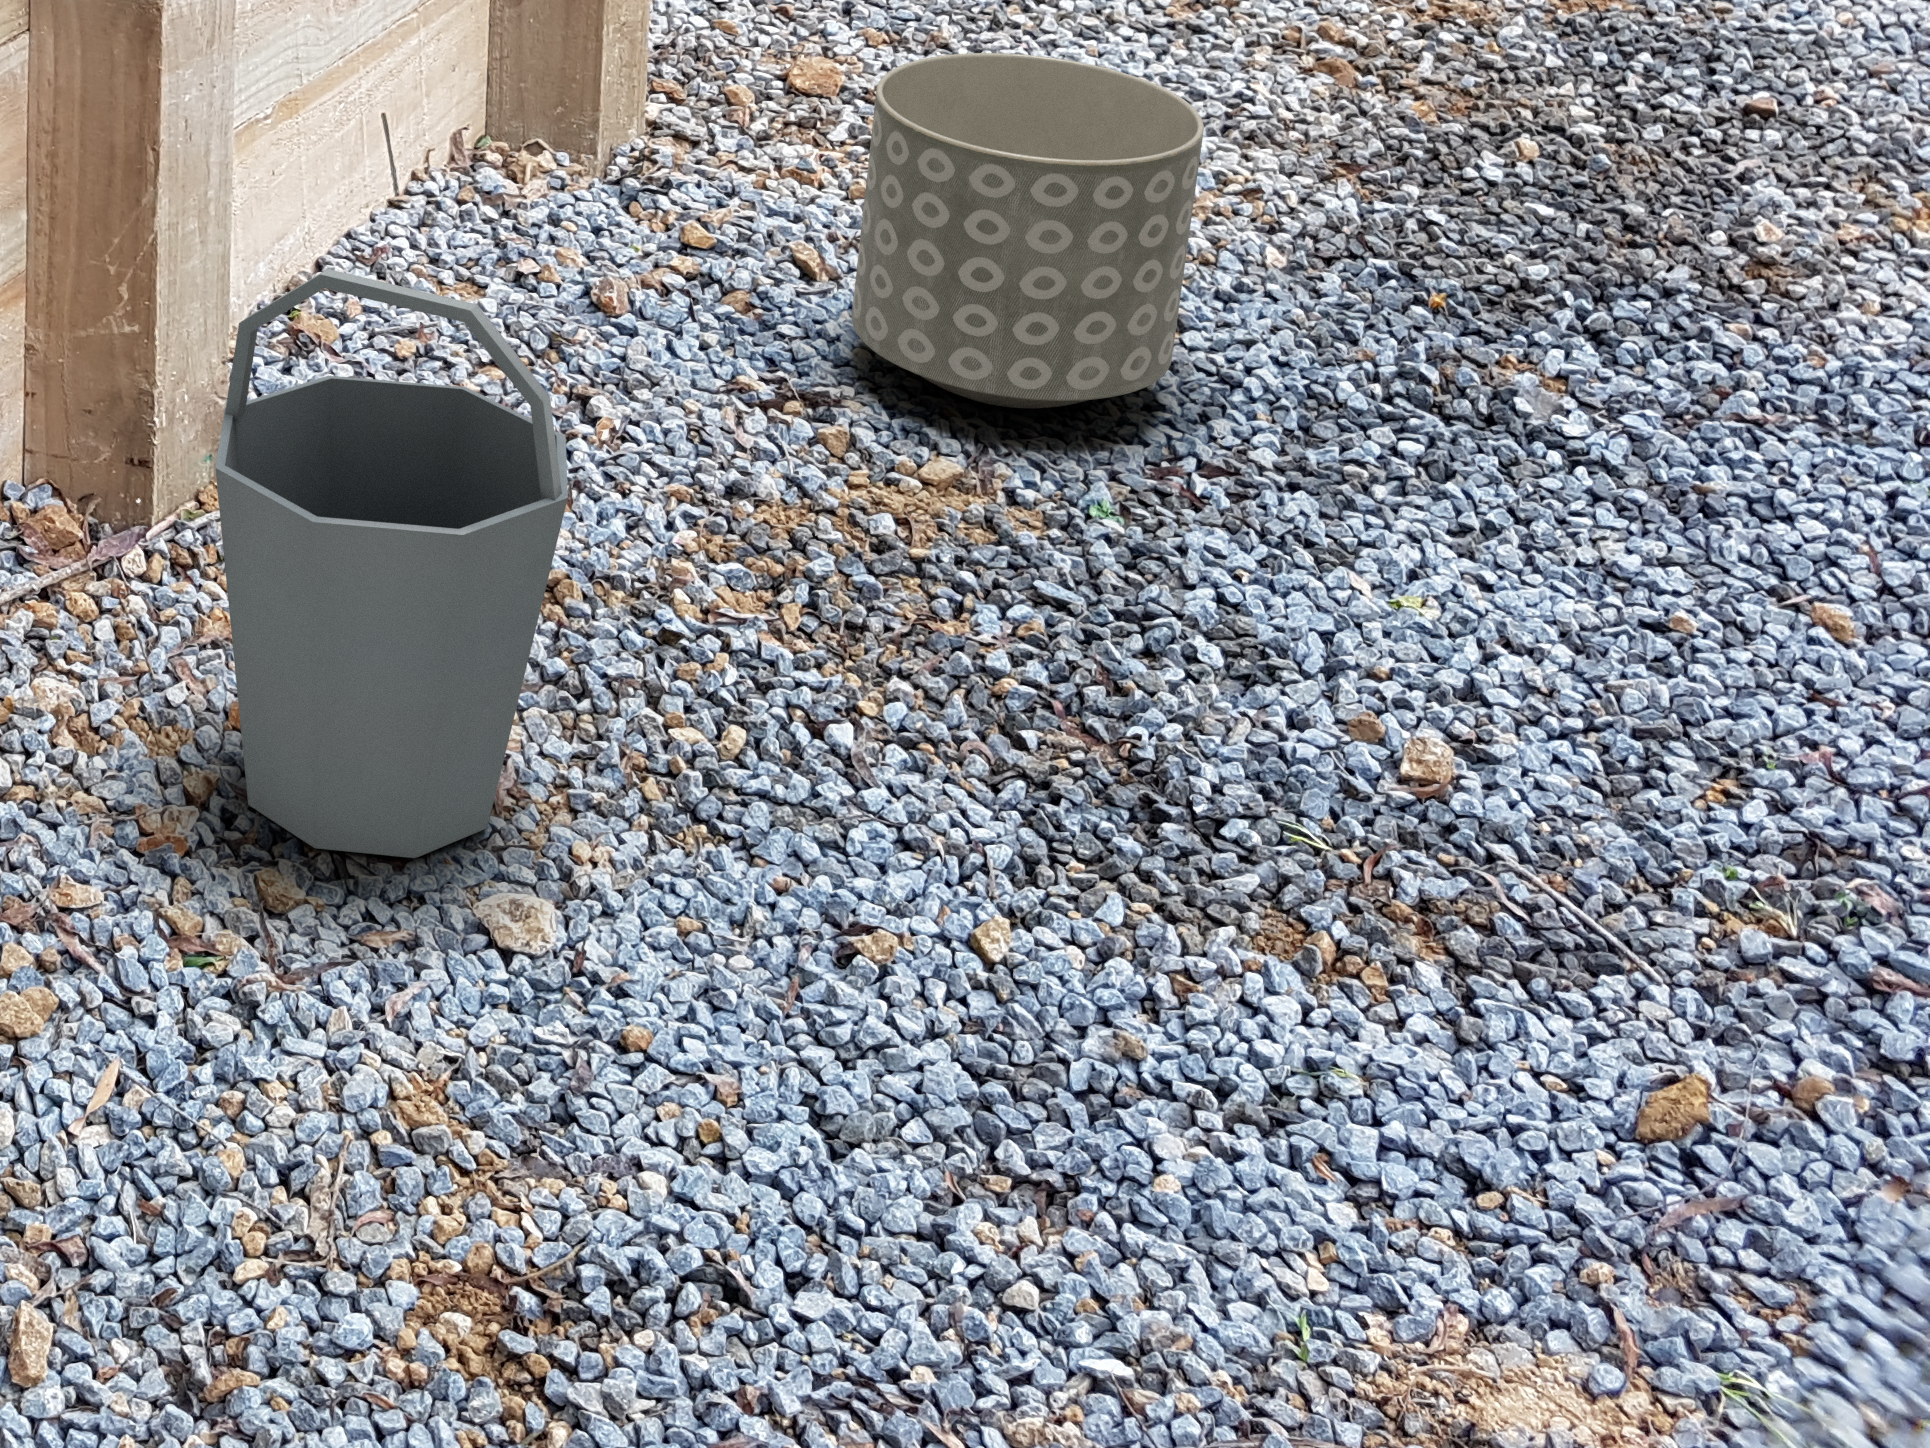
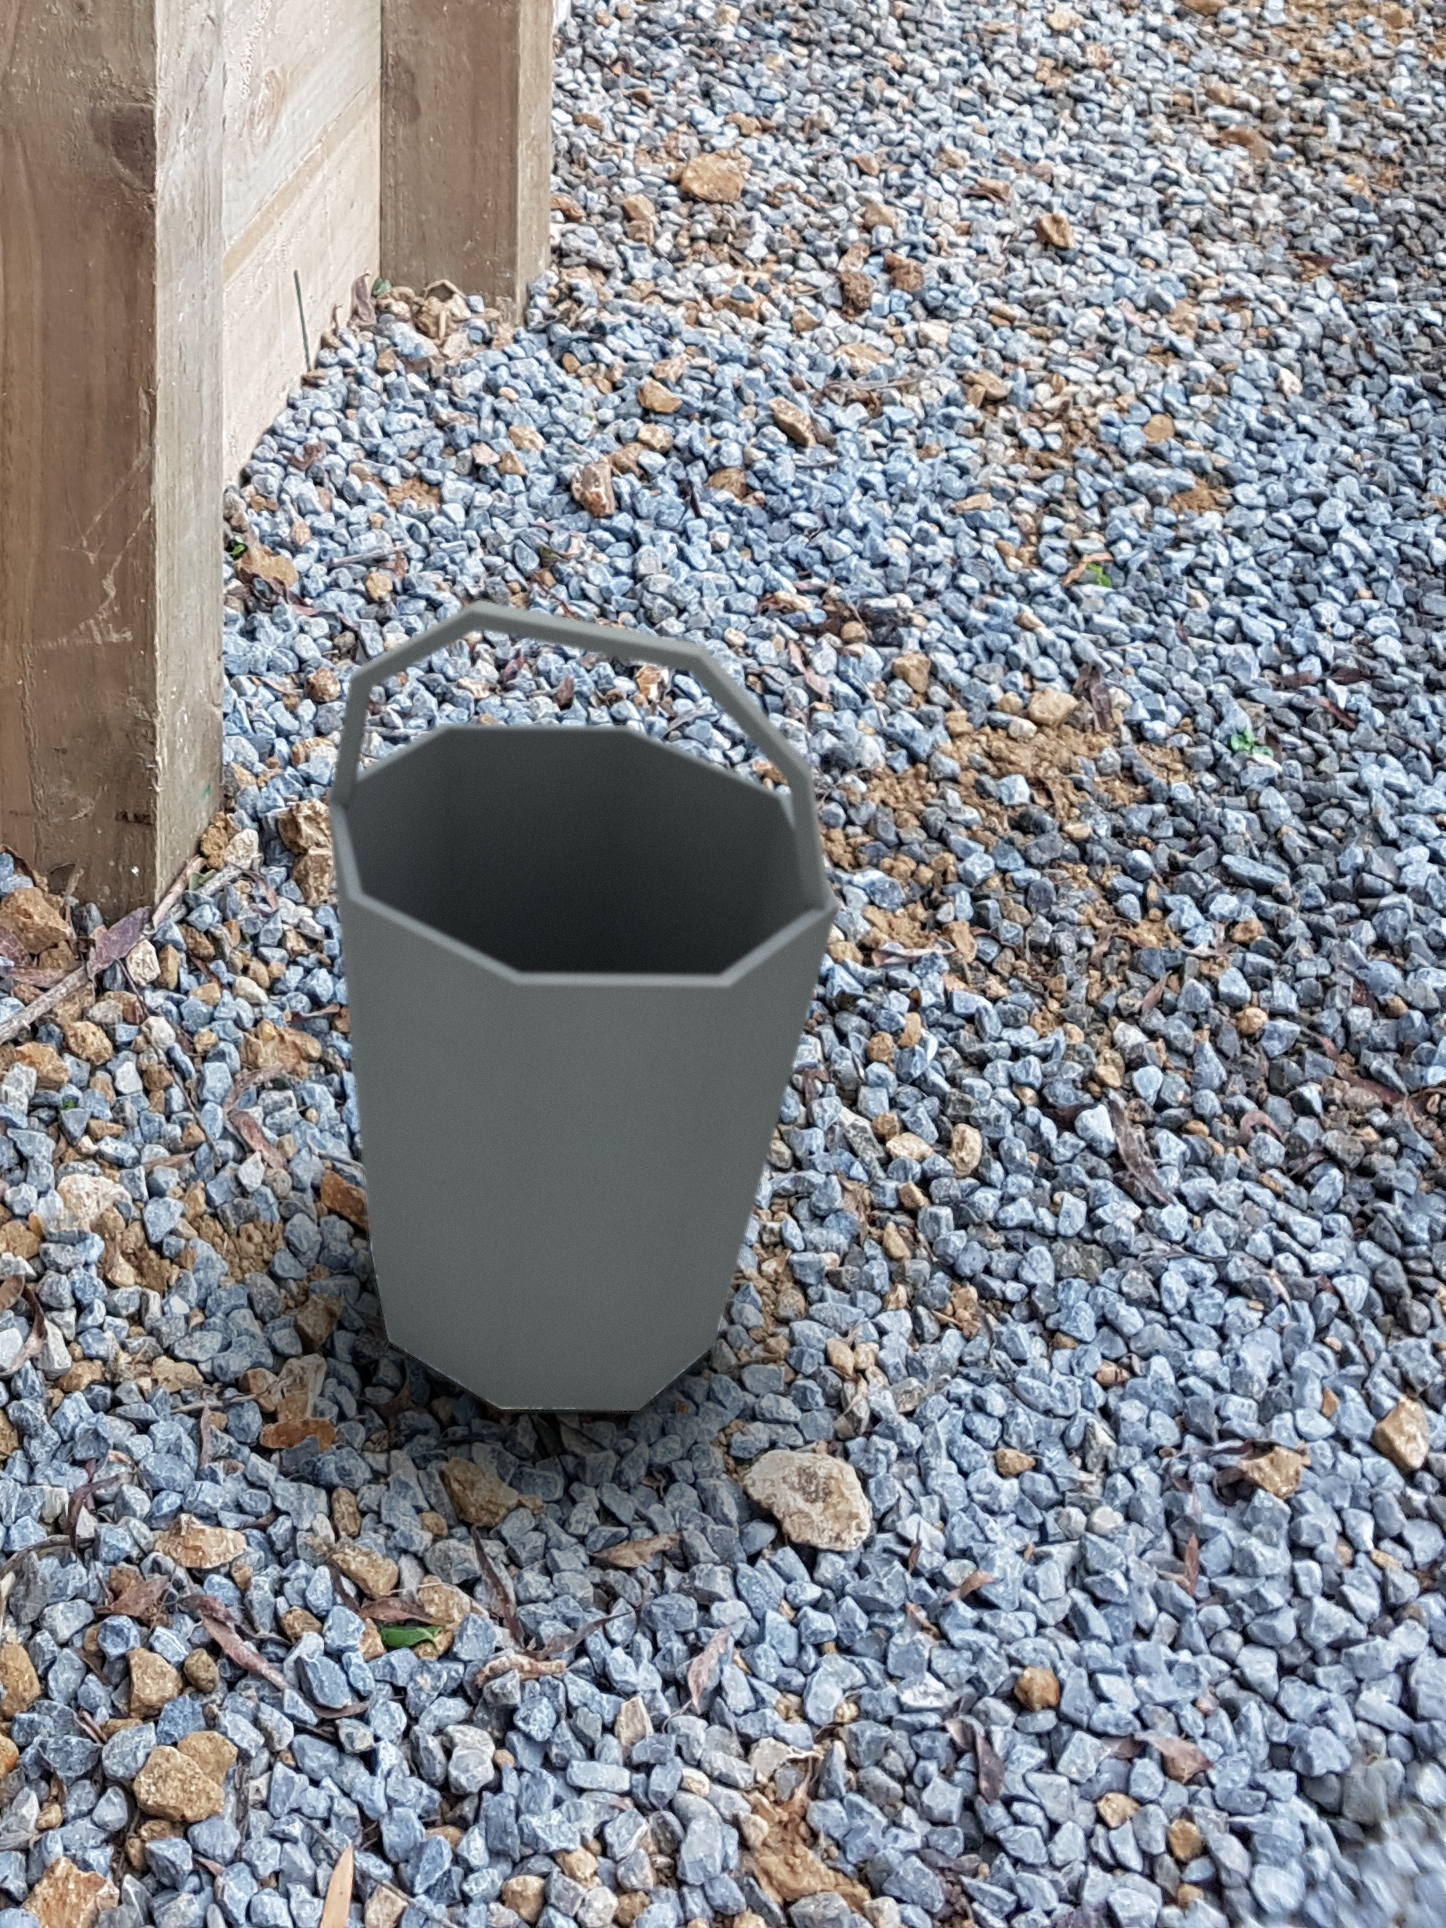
planter: present [852,53,1204,408] -> none [889,172,1318,607]

